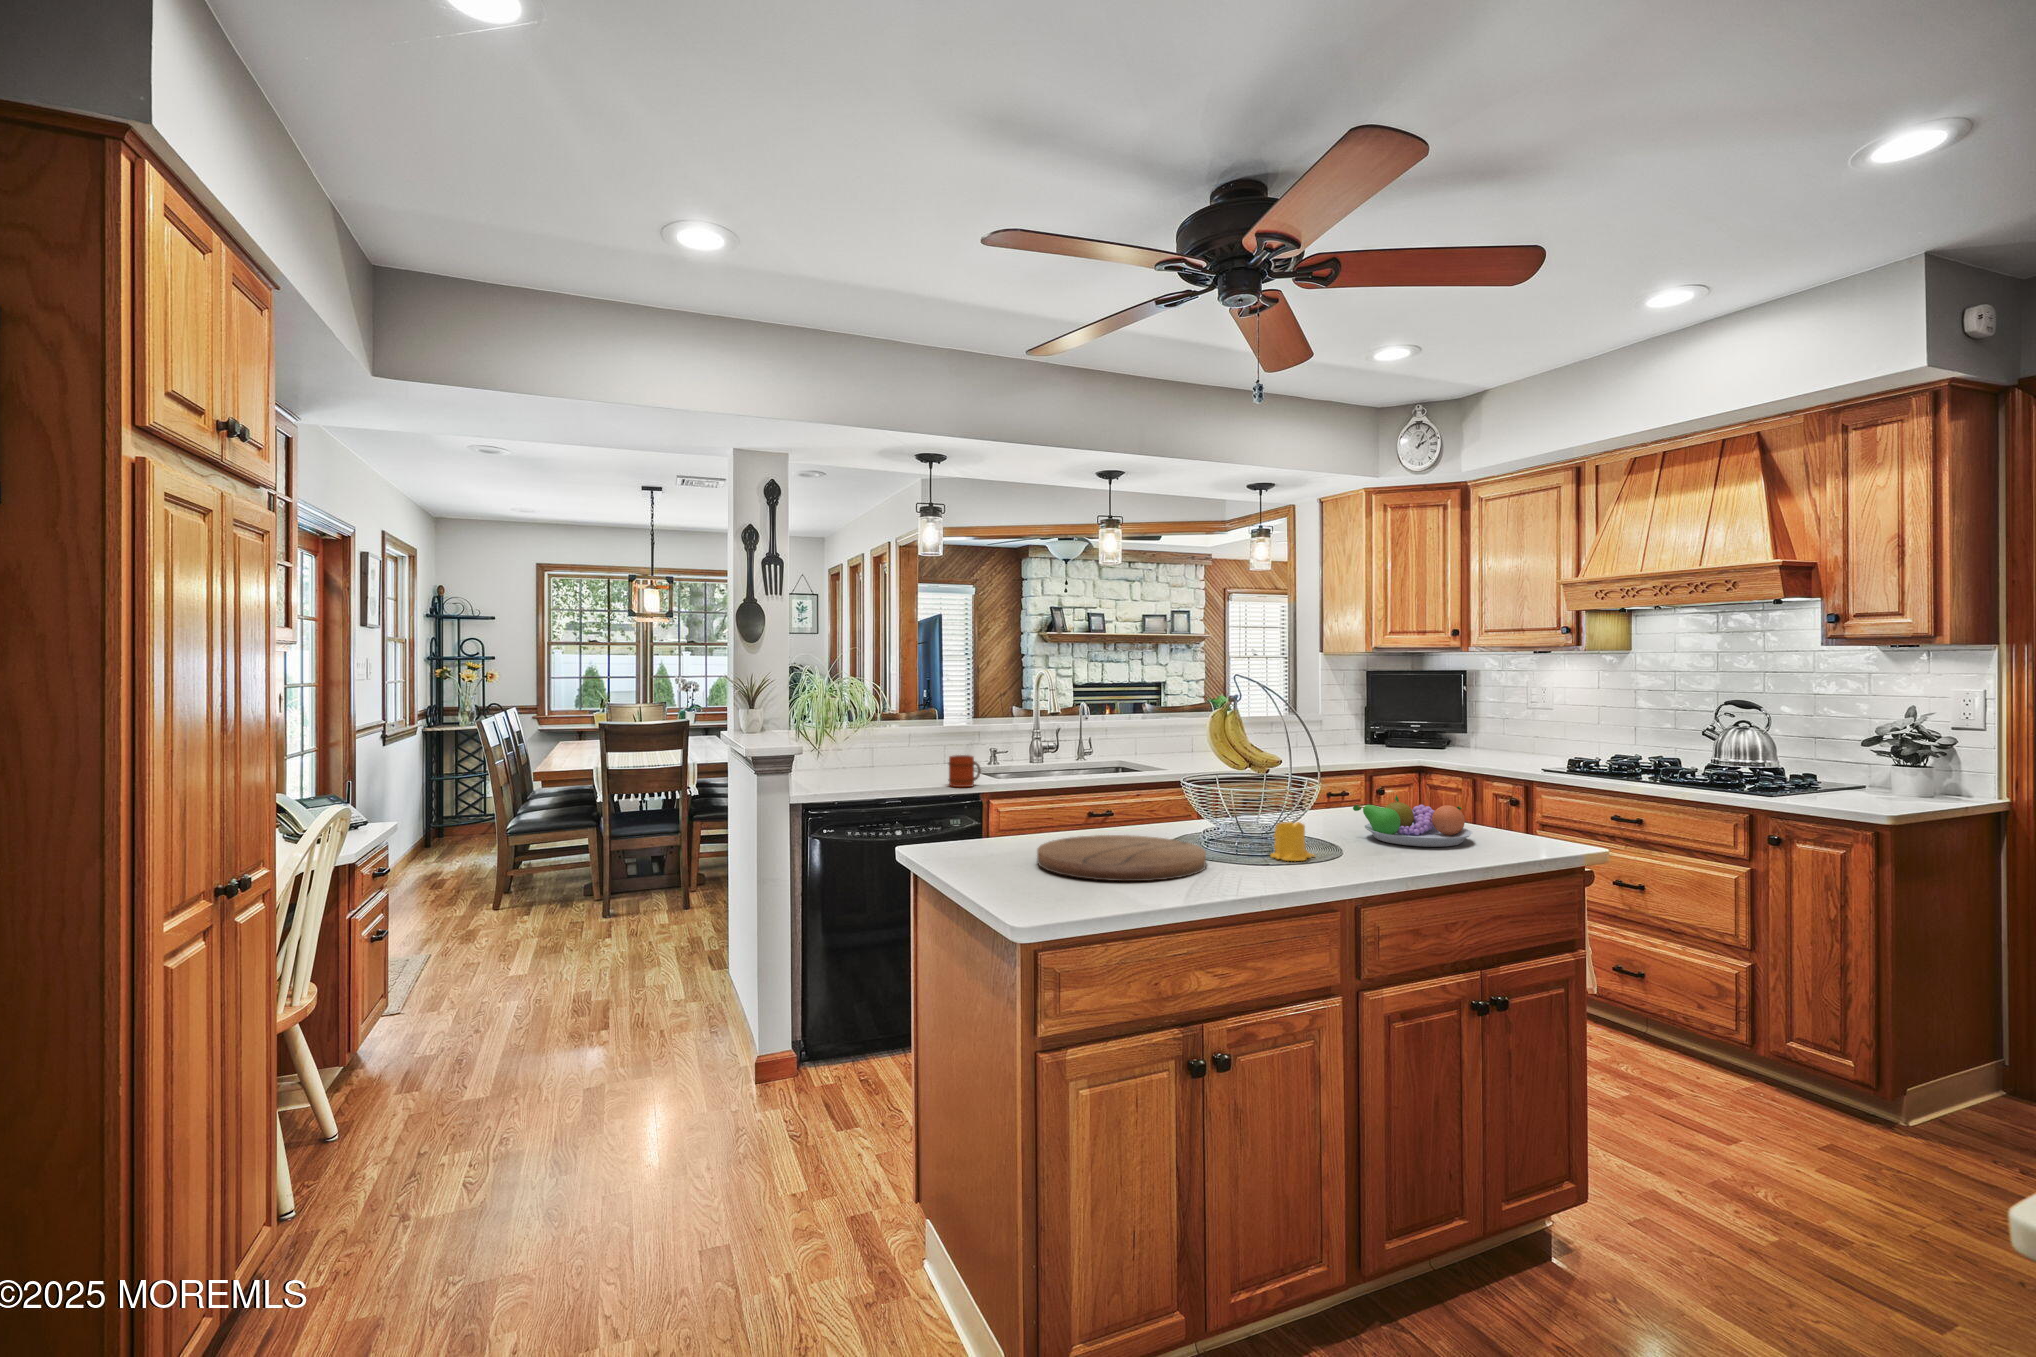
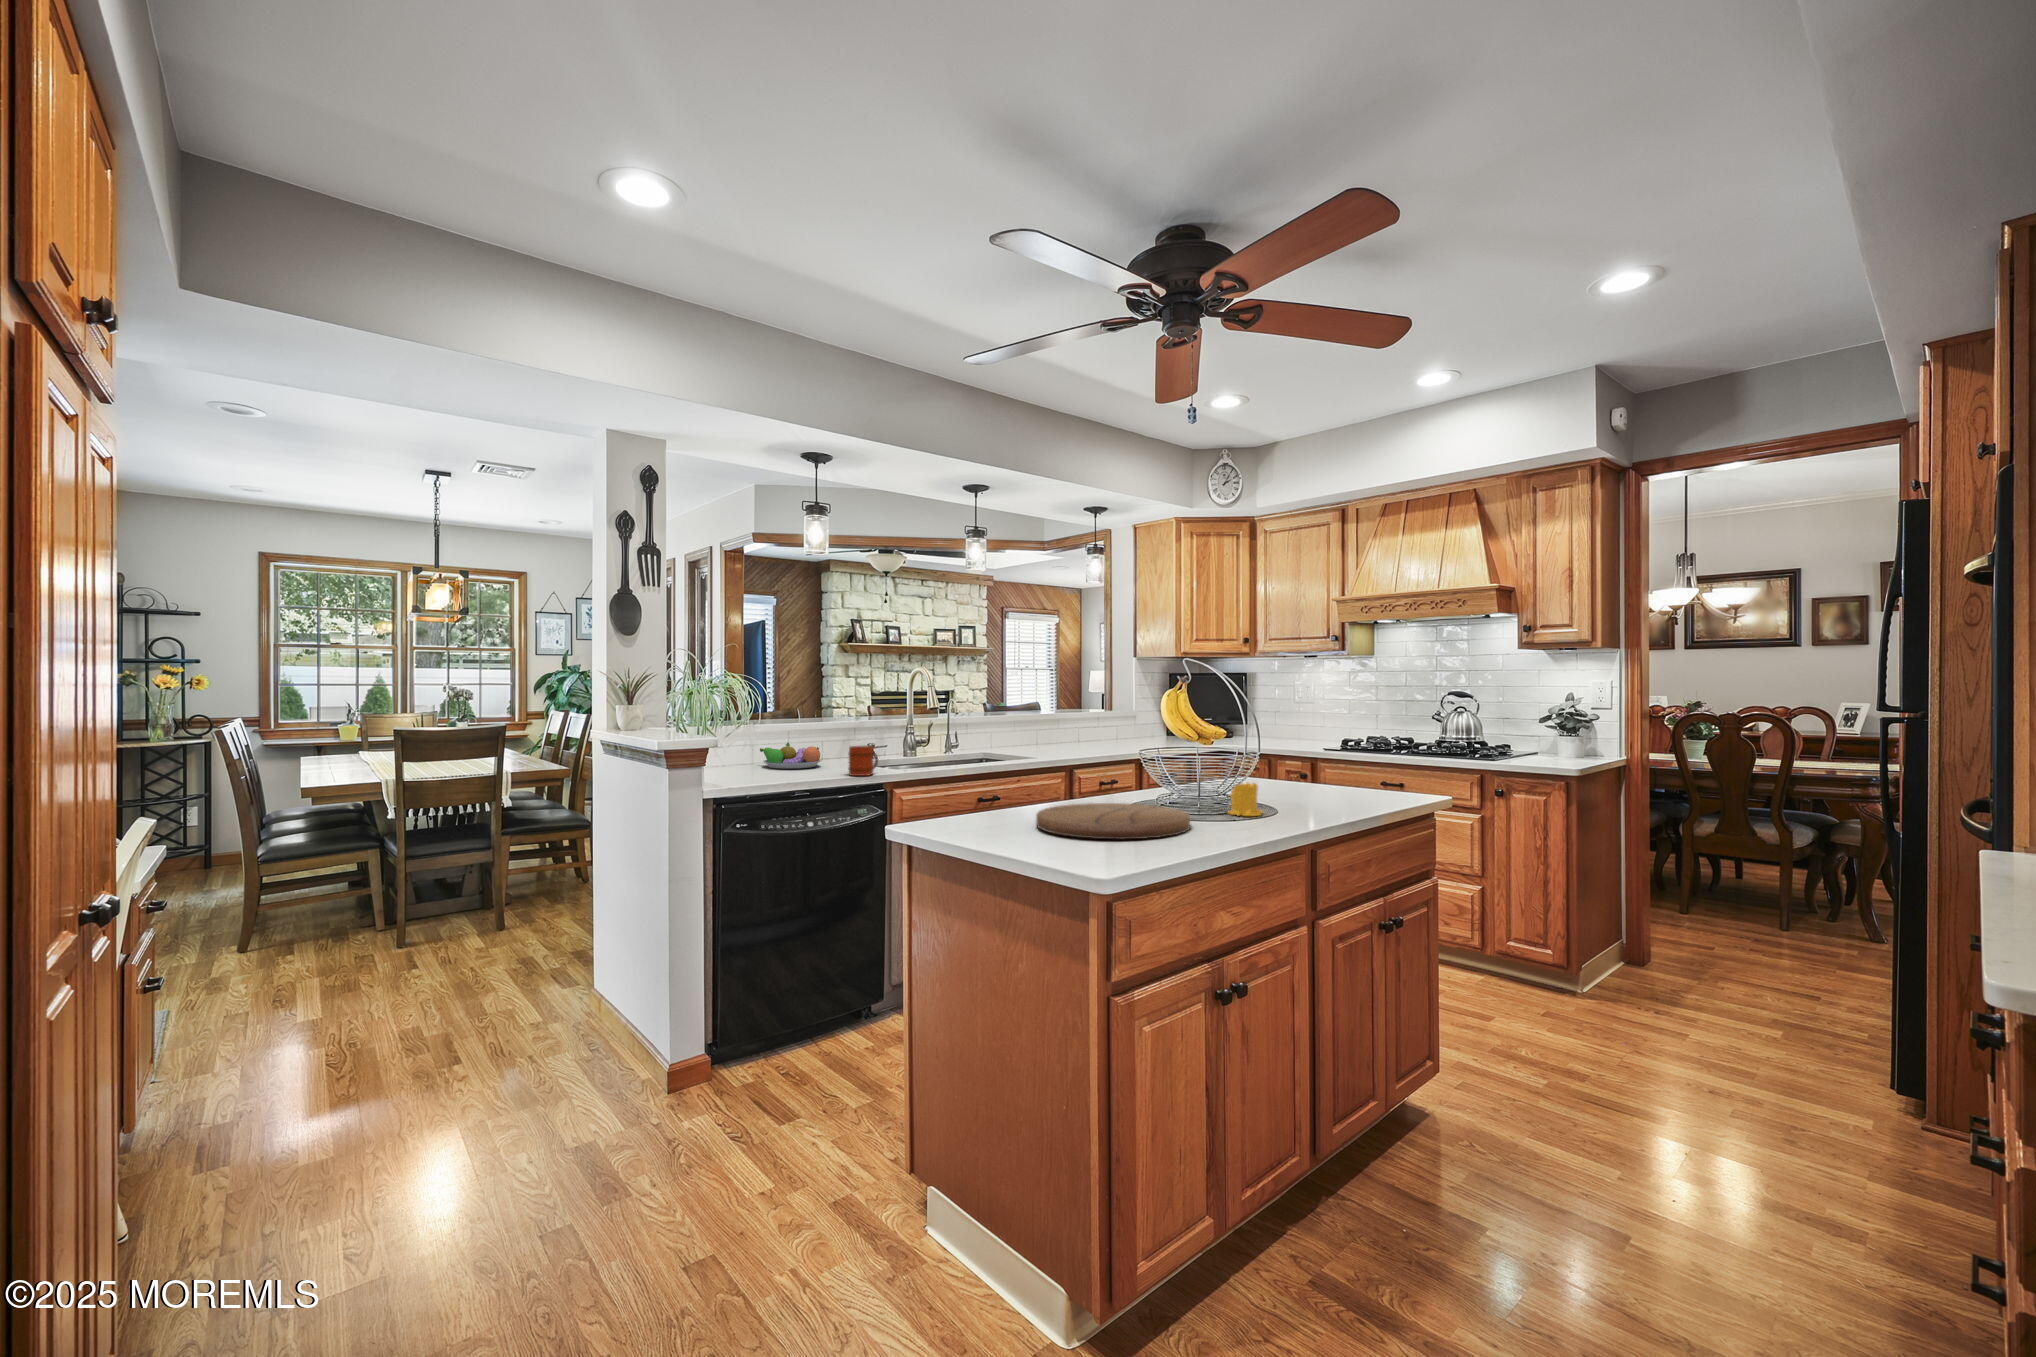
fruit bowl: present [1353,795,1472,847] -> present [760,743,822,769]

